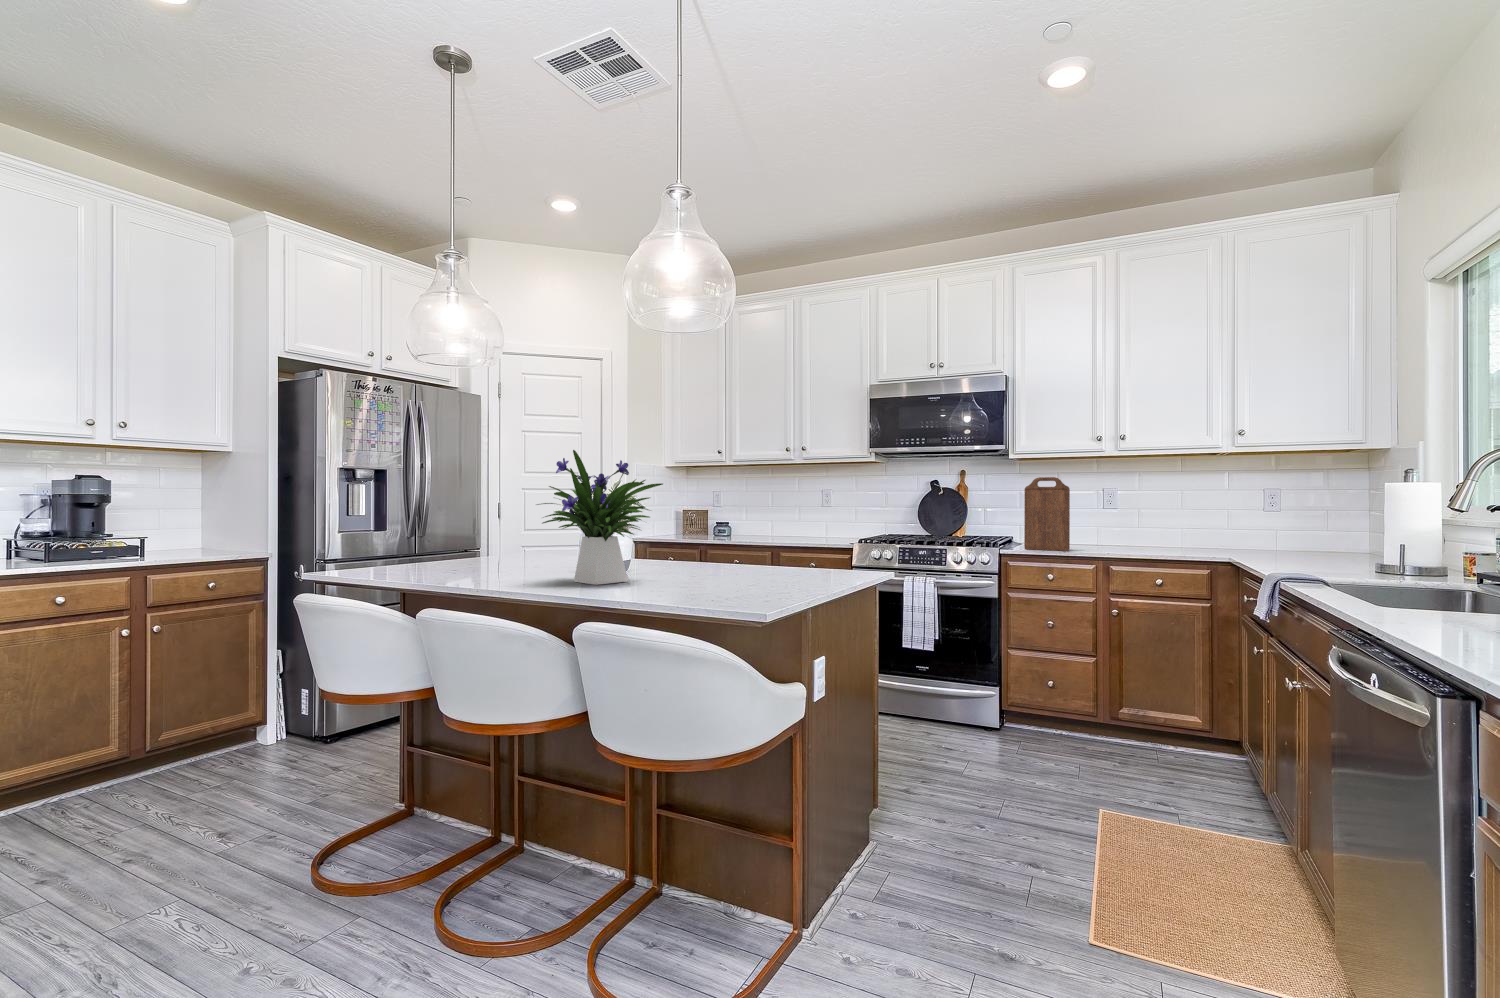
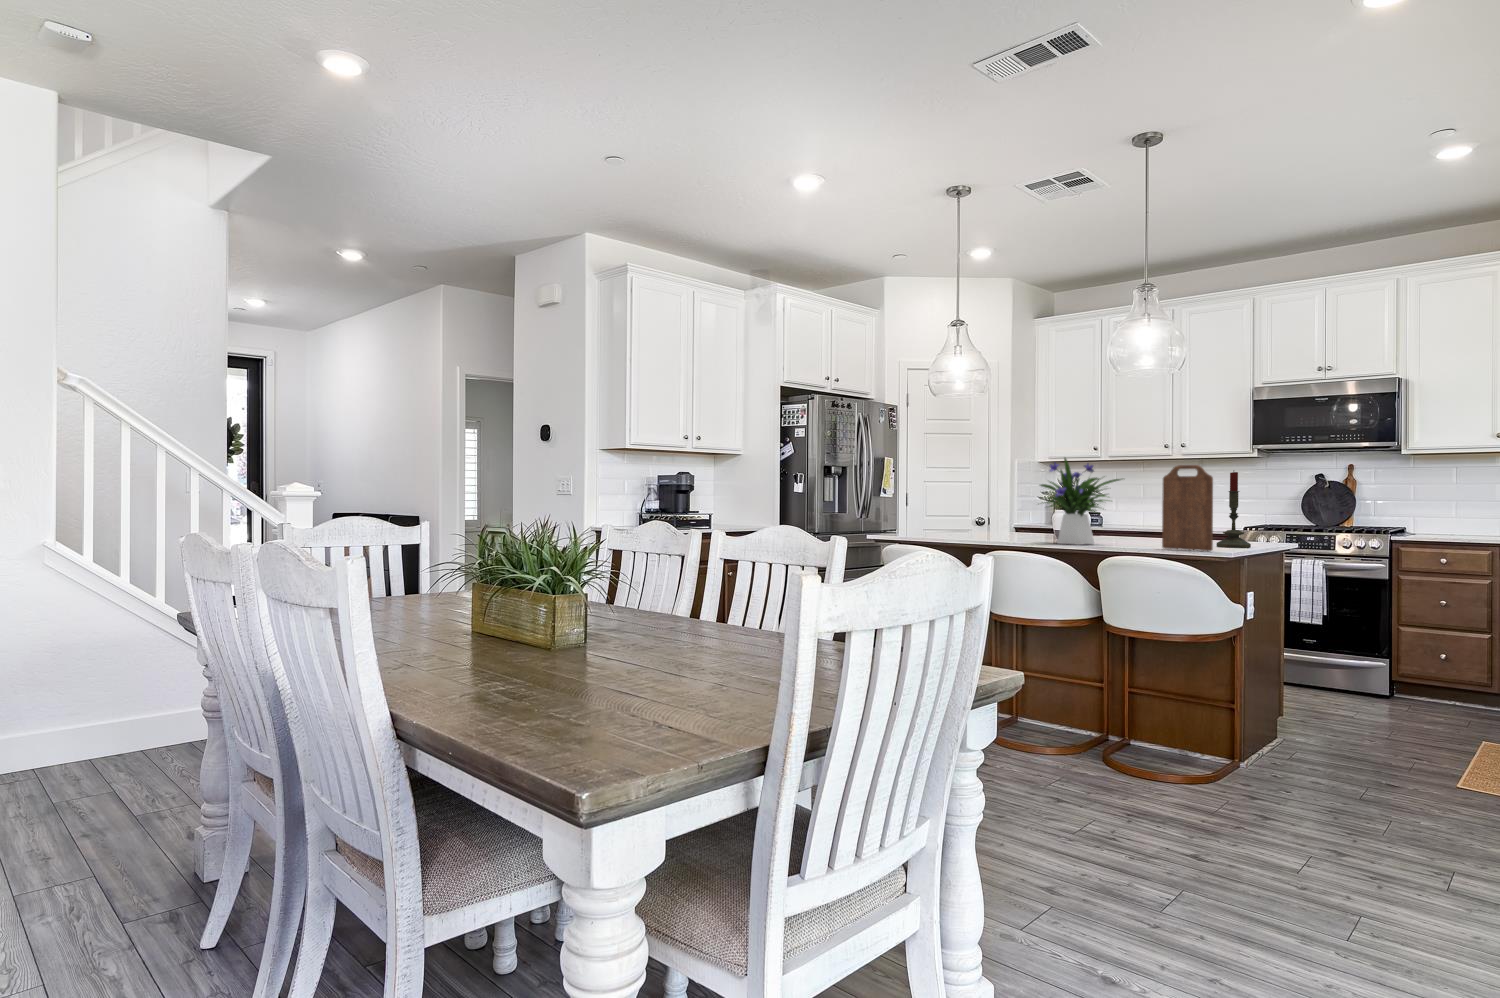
candle: none [796,472,838,582] -> present [1216,472,1251,548]
cutting board: present [1024,477,1070,551] -> present [1162,465,1213,551]

